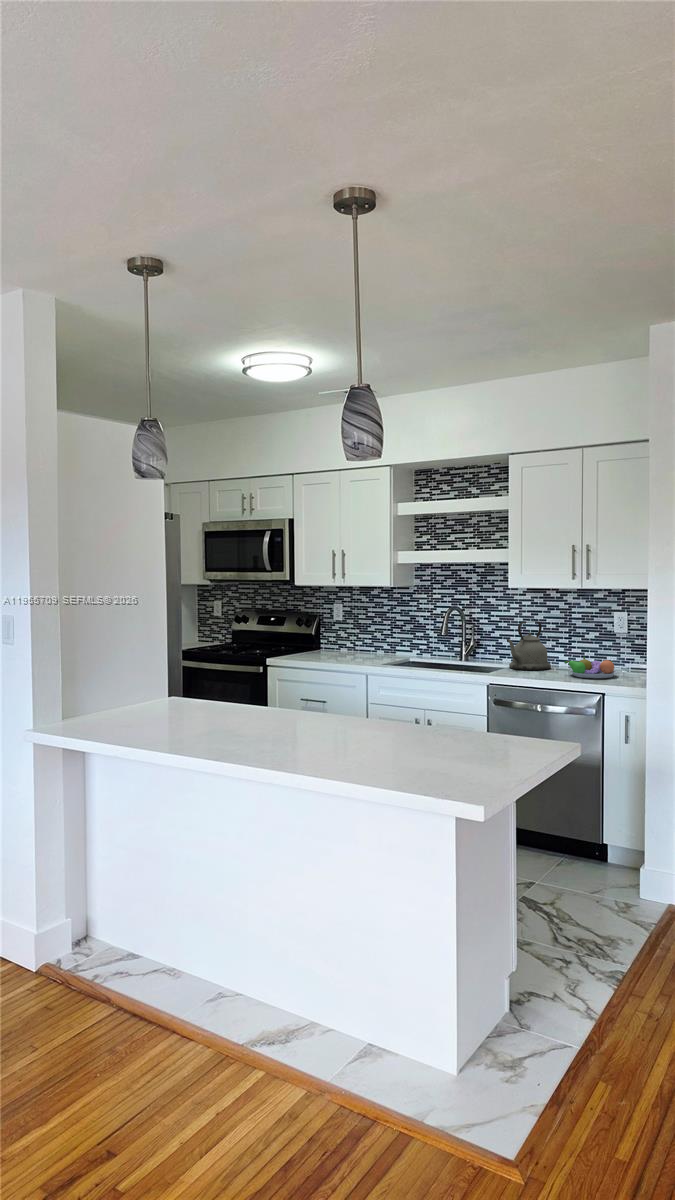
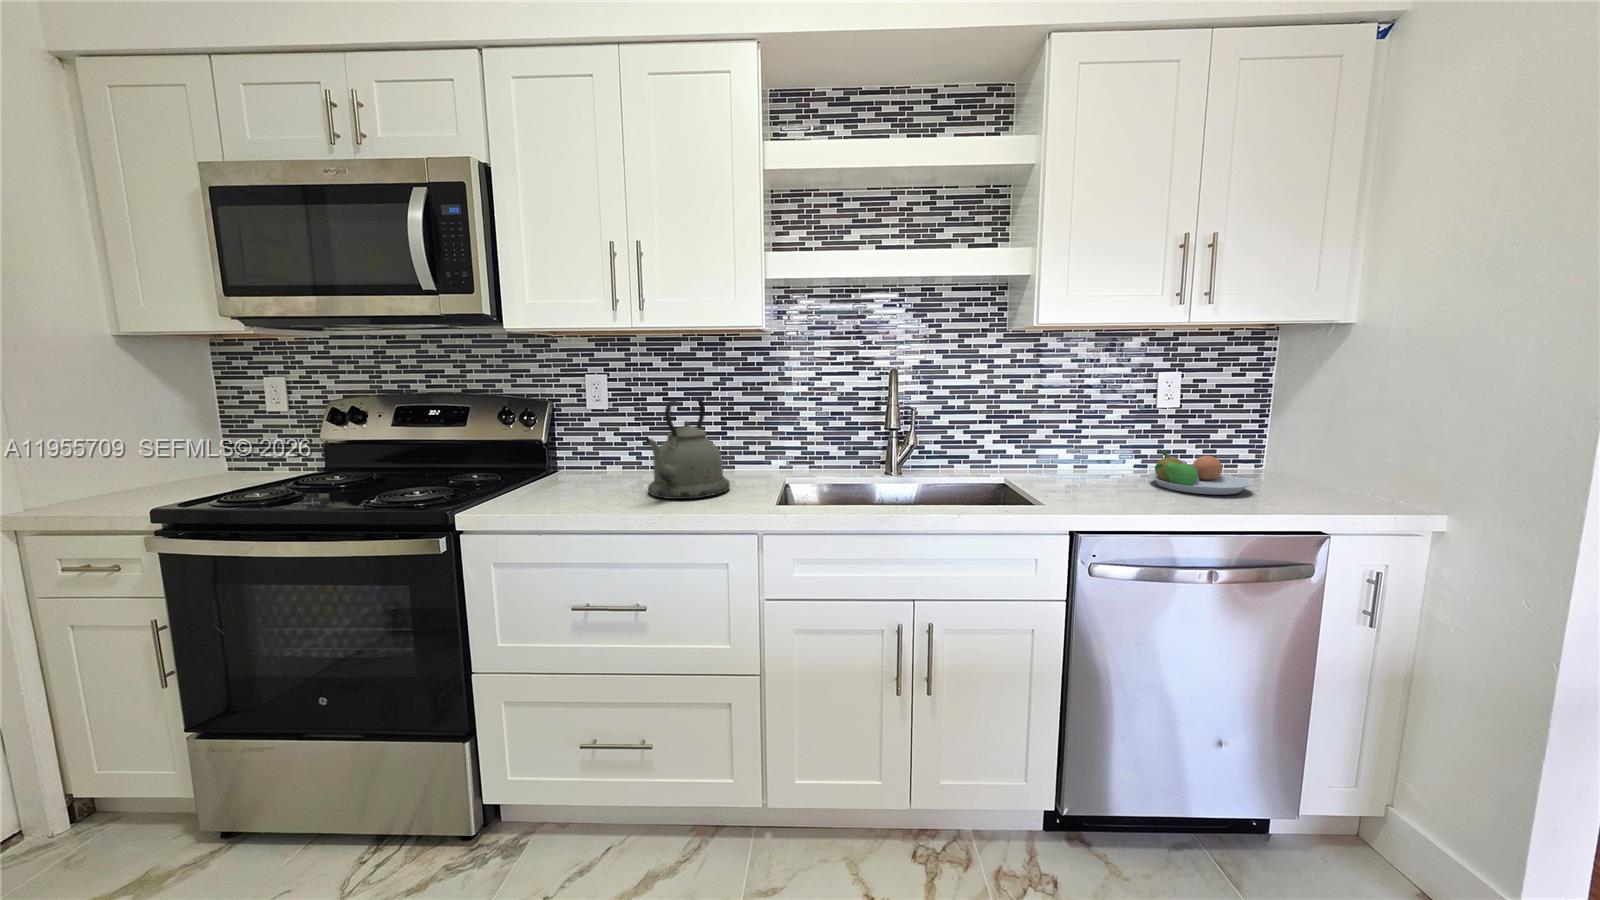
kettle: present [507,621,551,670] -> present [646,398,730,499]

